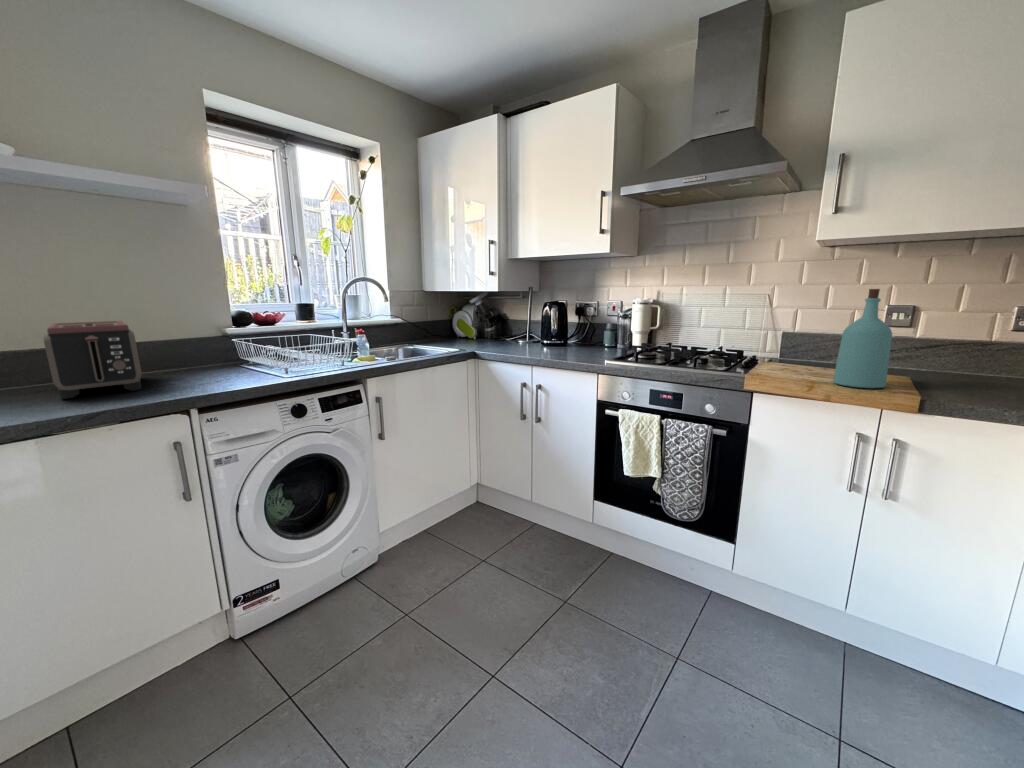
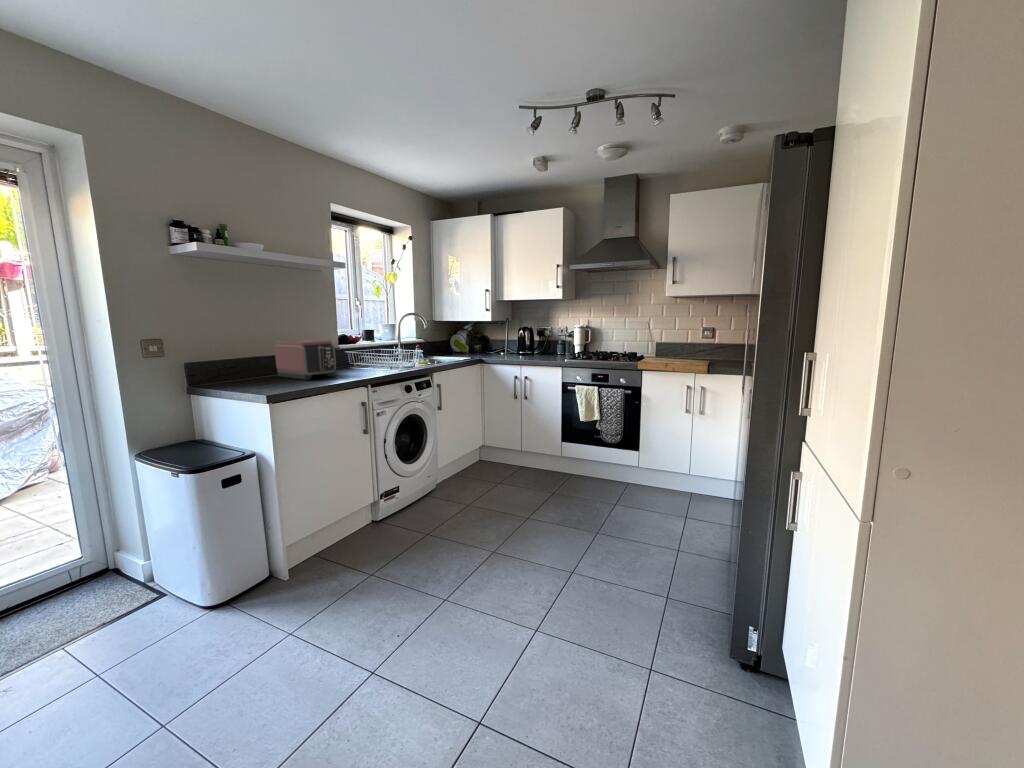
bottle: present [833,289,892,388] -> none [676,320,697,365]

